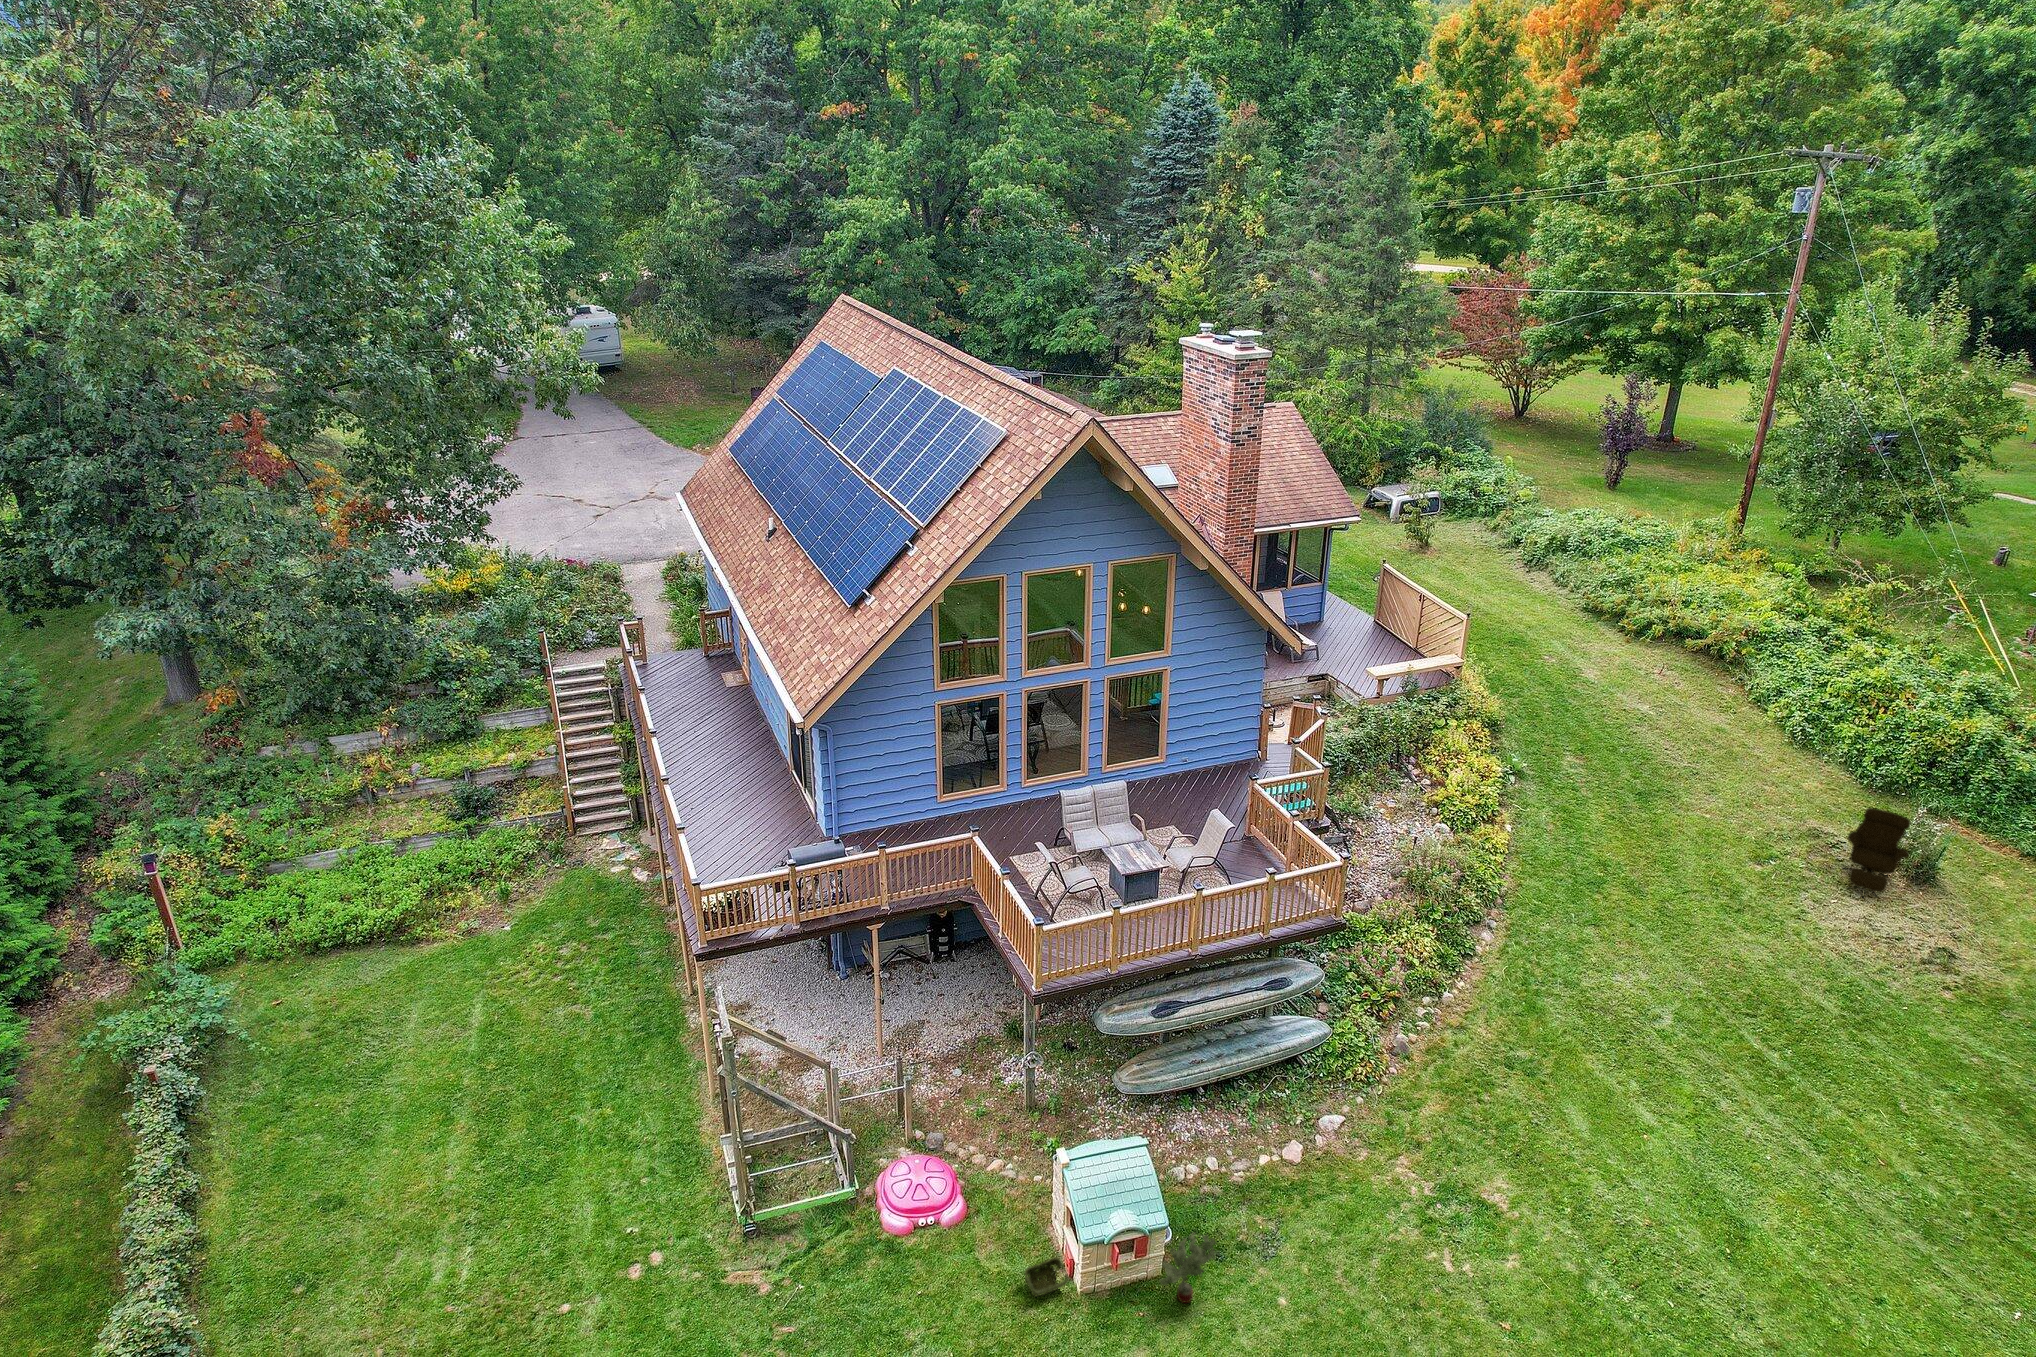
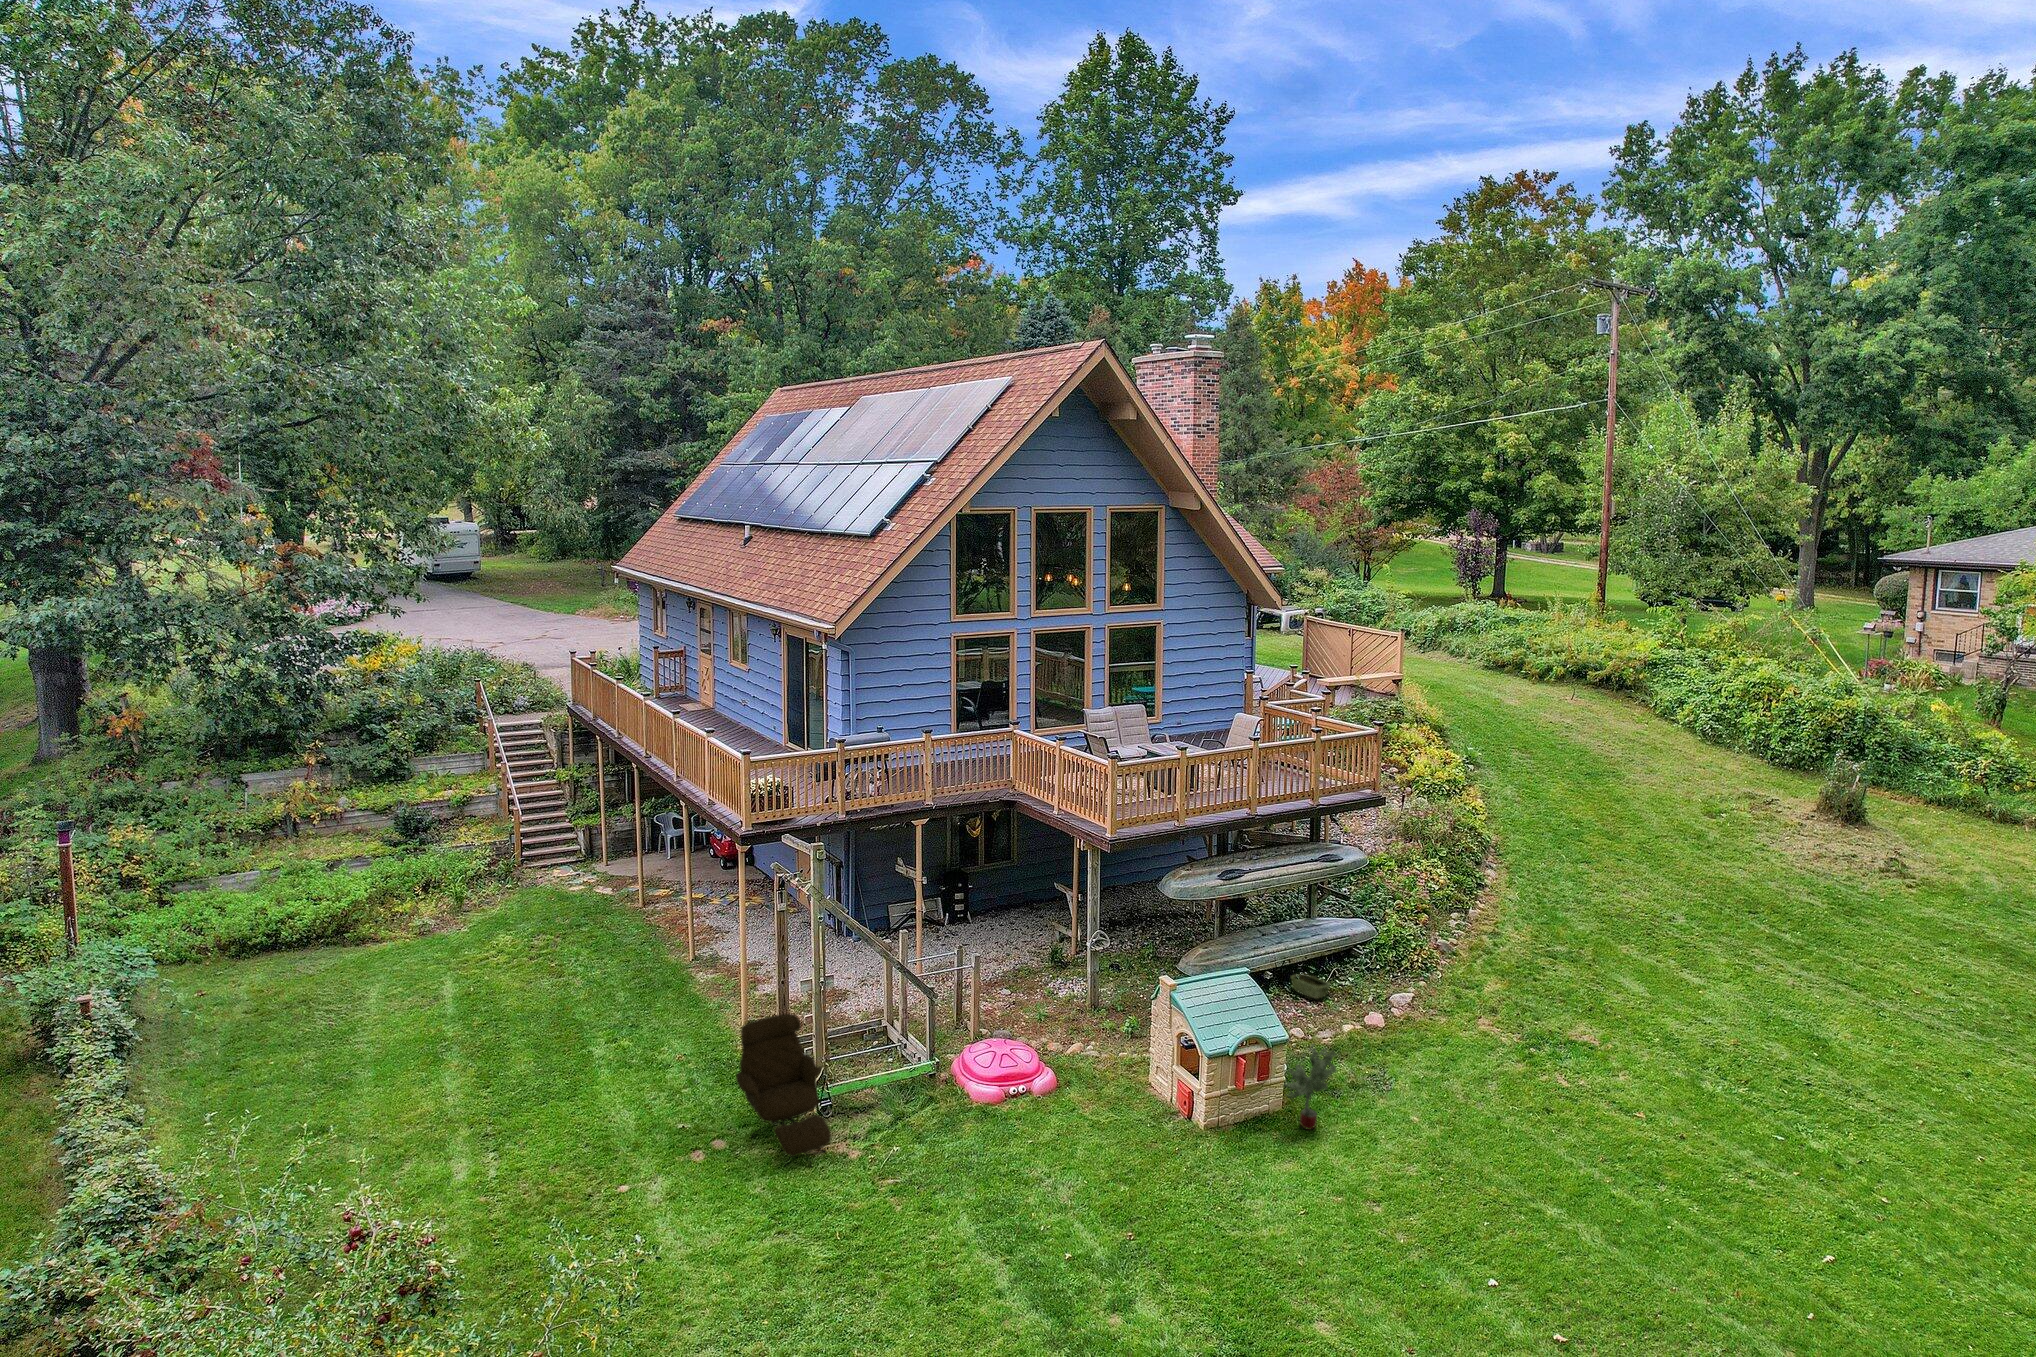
lounge chair: present [1844,808,1911,897] -> present [736,1013,832,1167]
woven basket: present [1024,1257,1069,1297] -> present [1291,974,1330,998]

